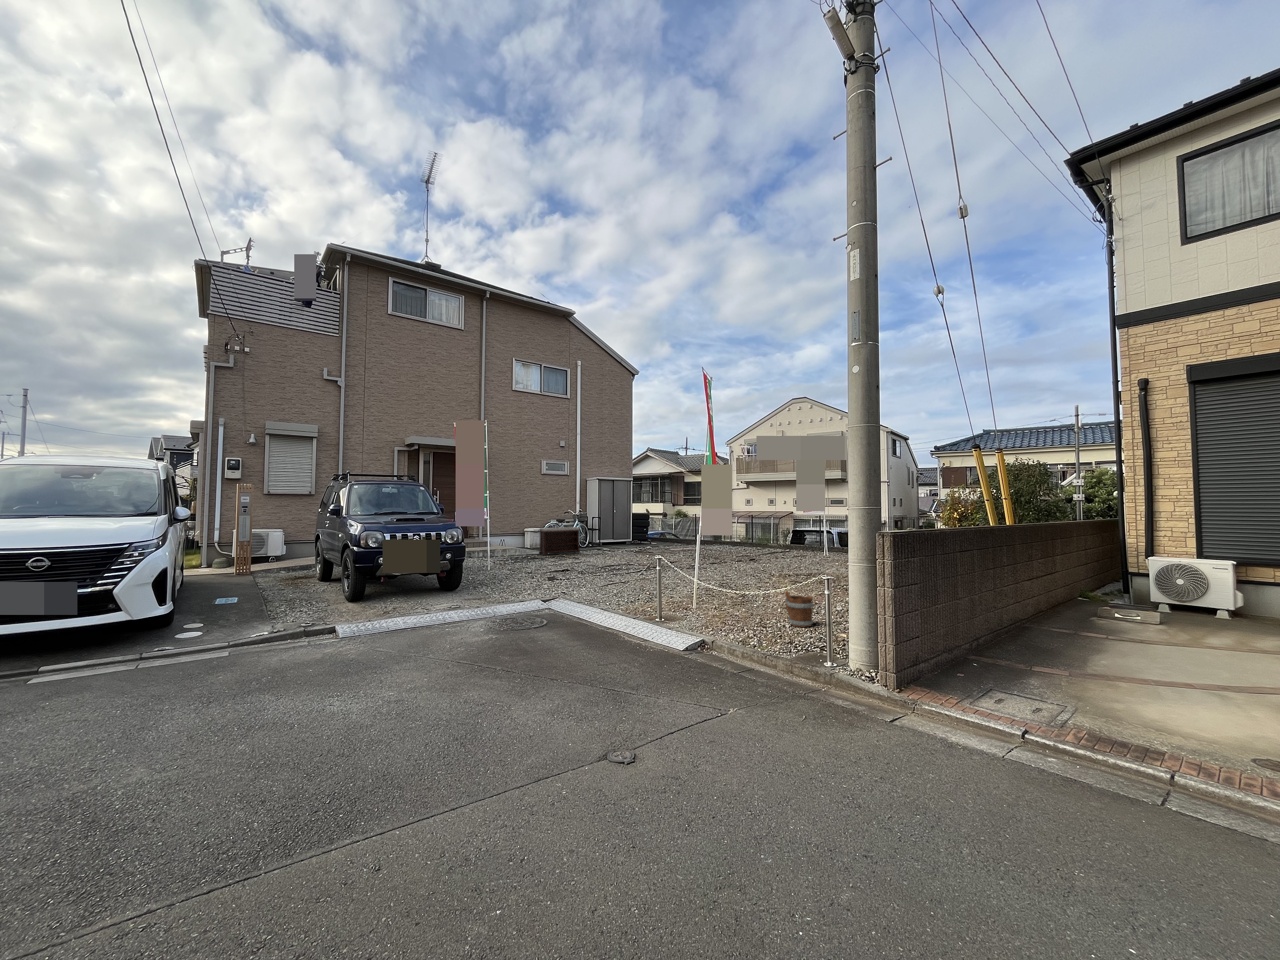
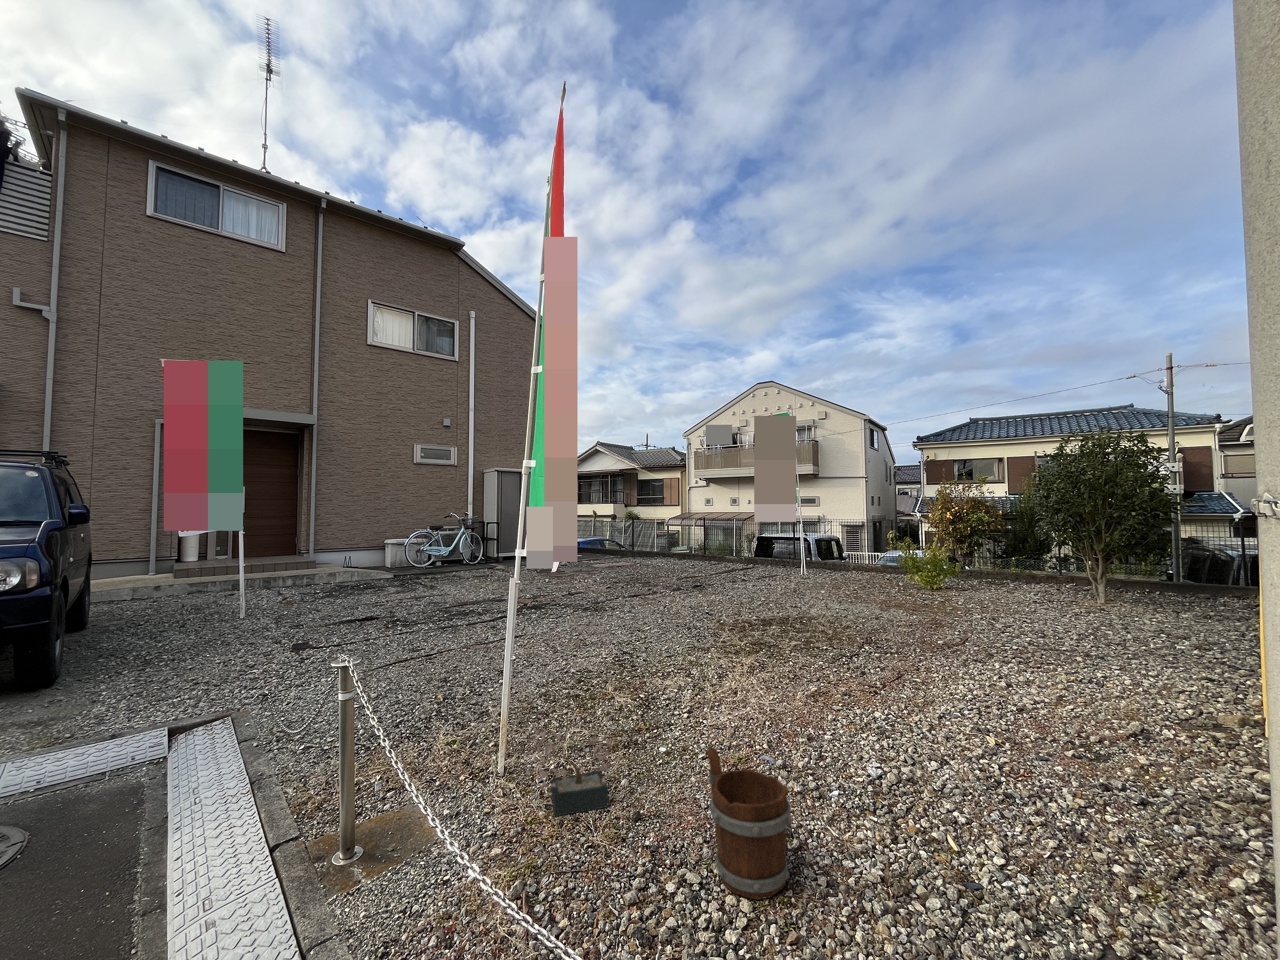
bench: present [538,527,580,555] -> none [404,536,466,577]
decorative plant: none [717,589,750,618] -> present [528,726,620,816]

